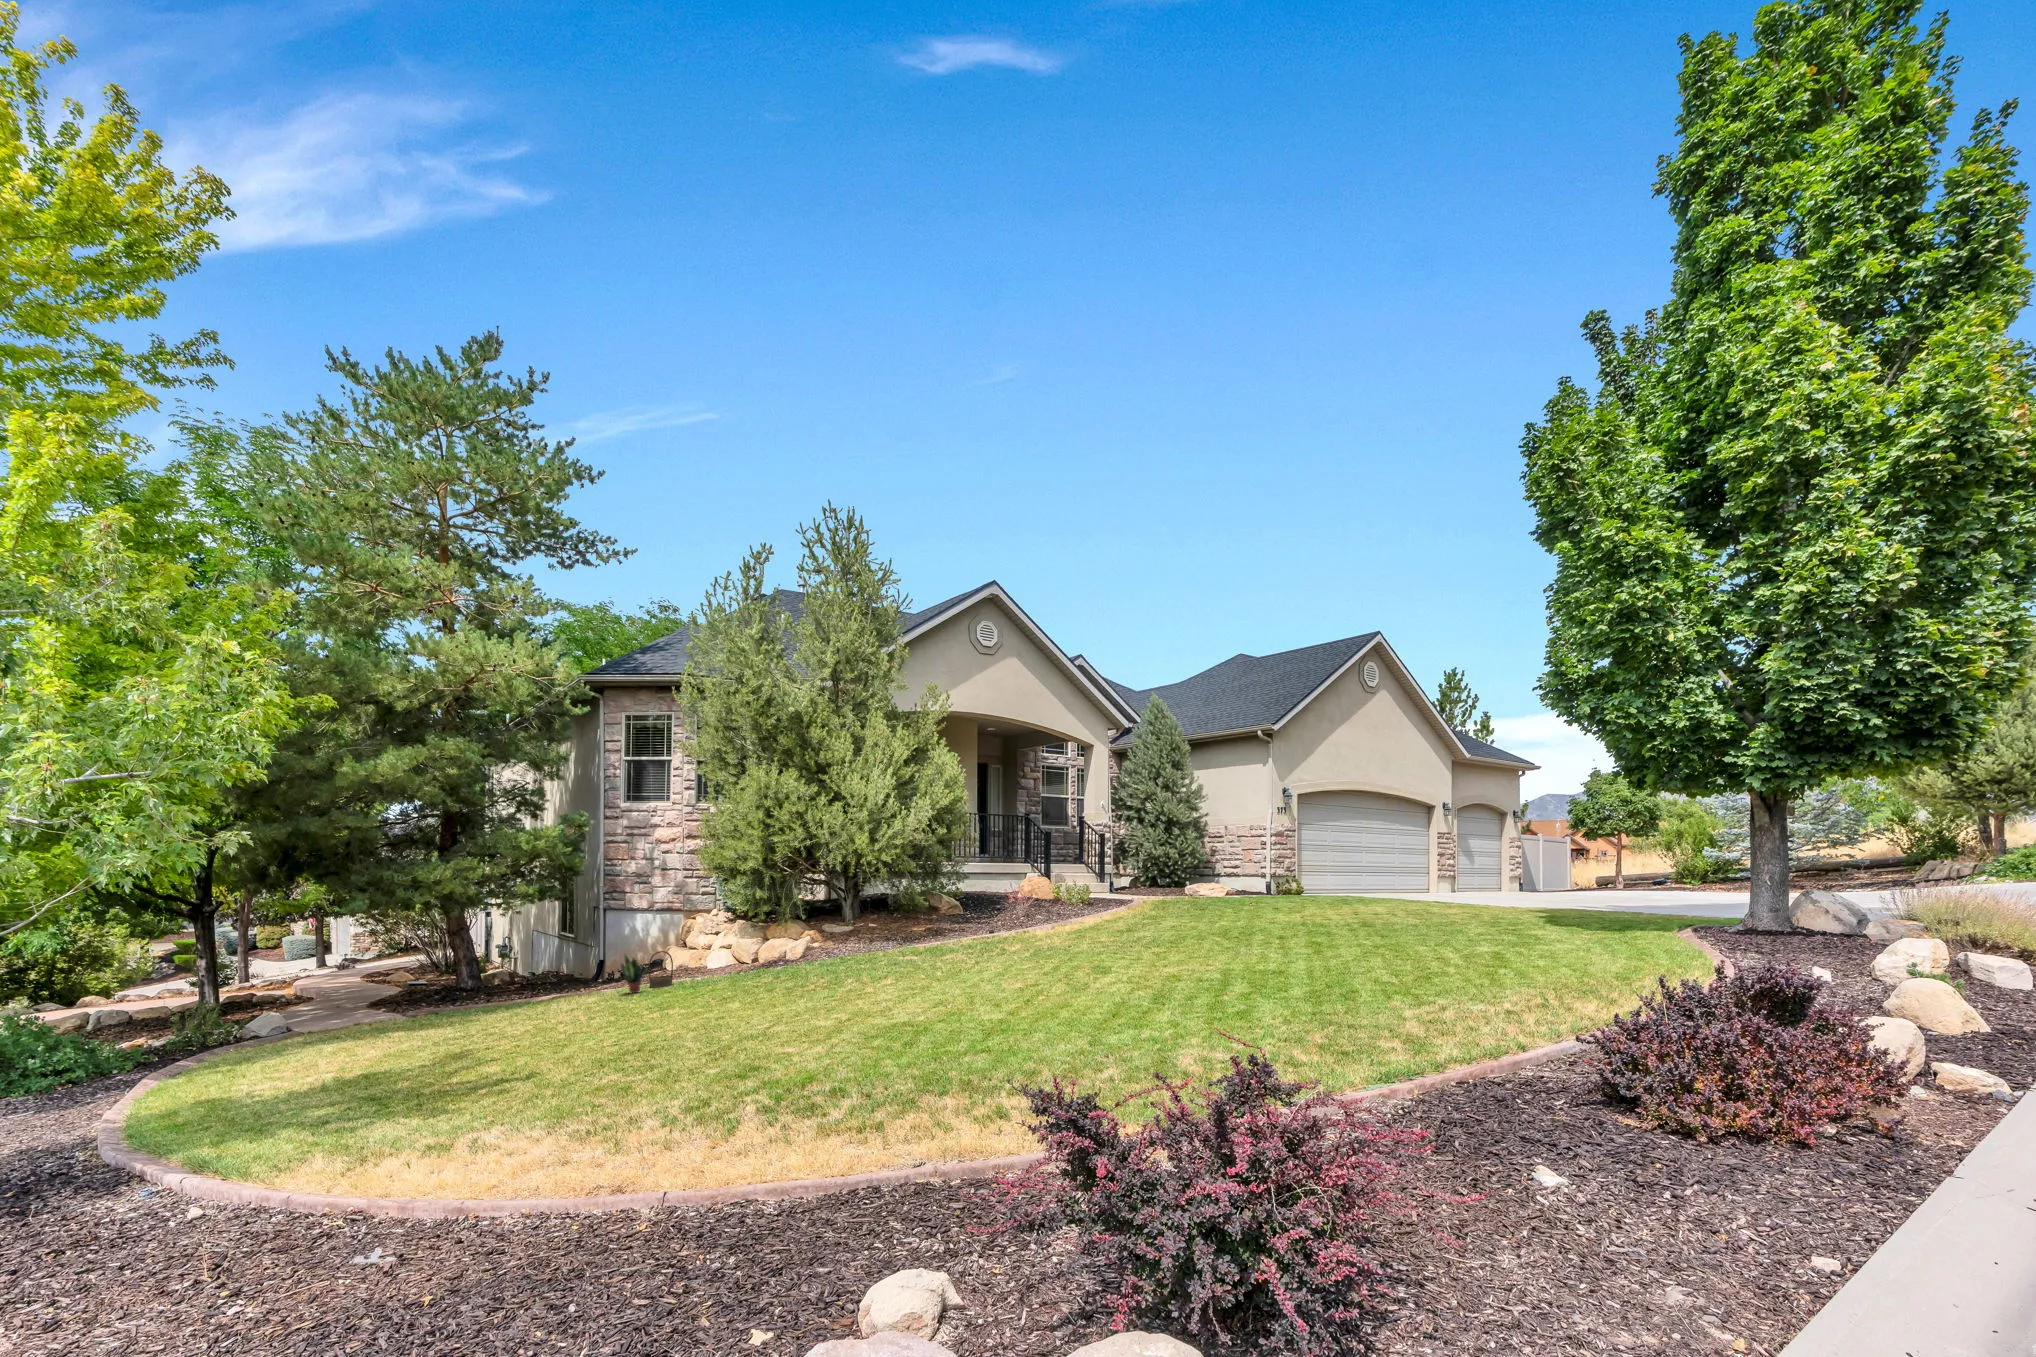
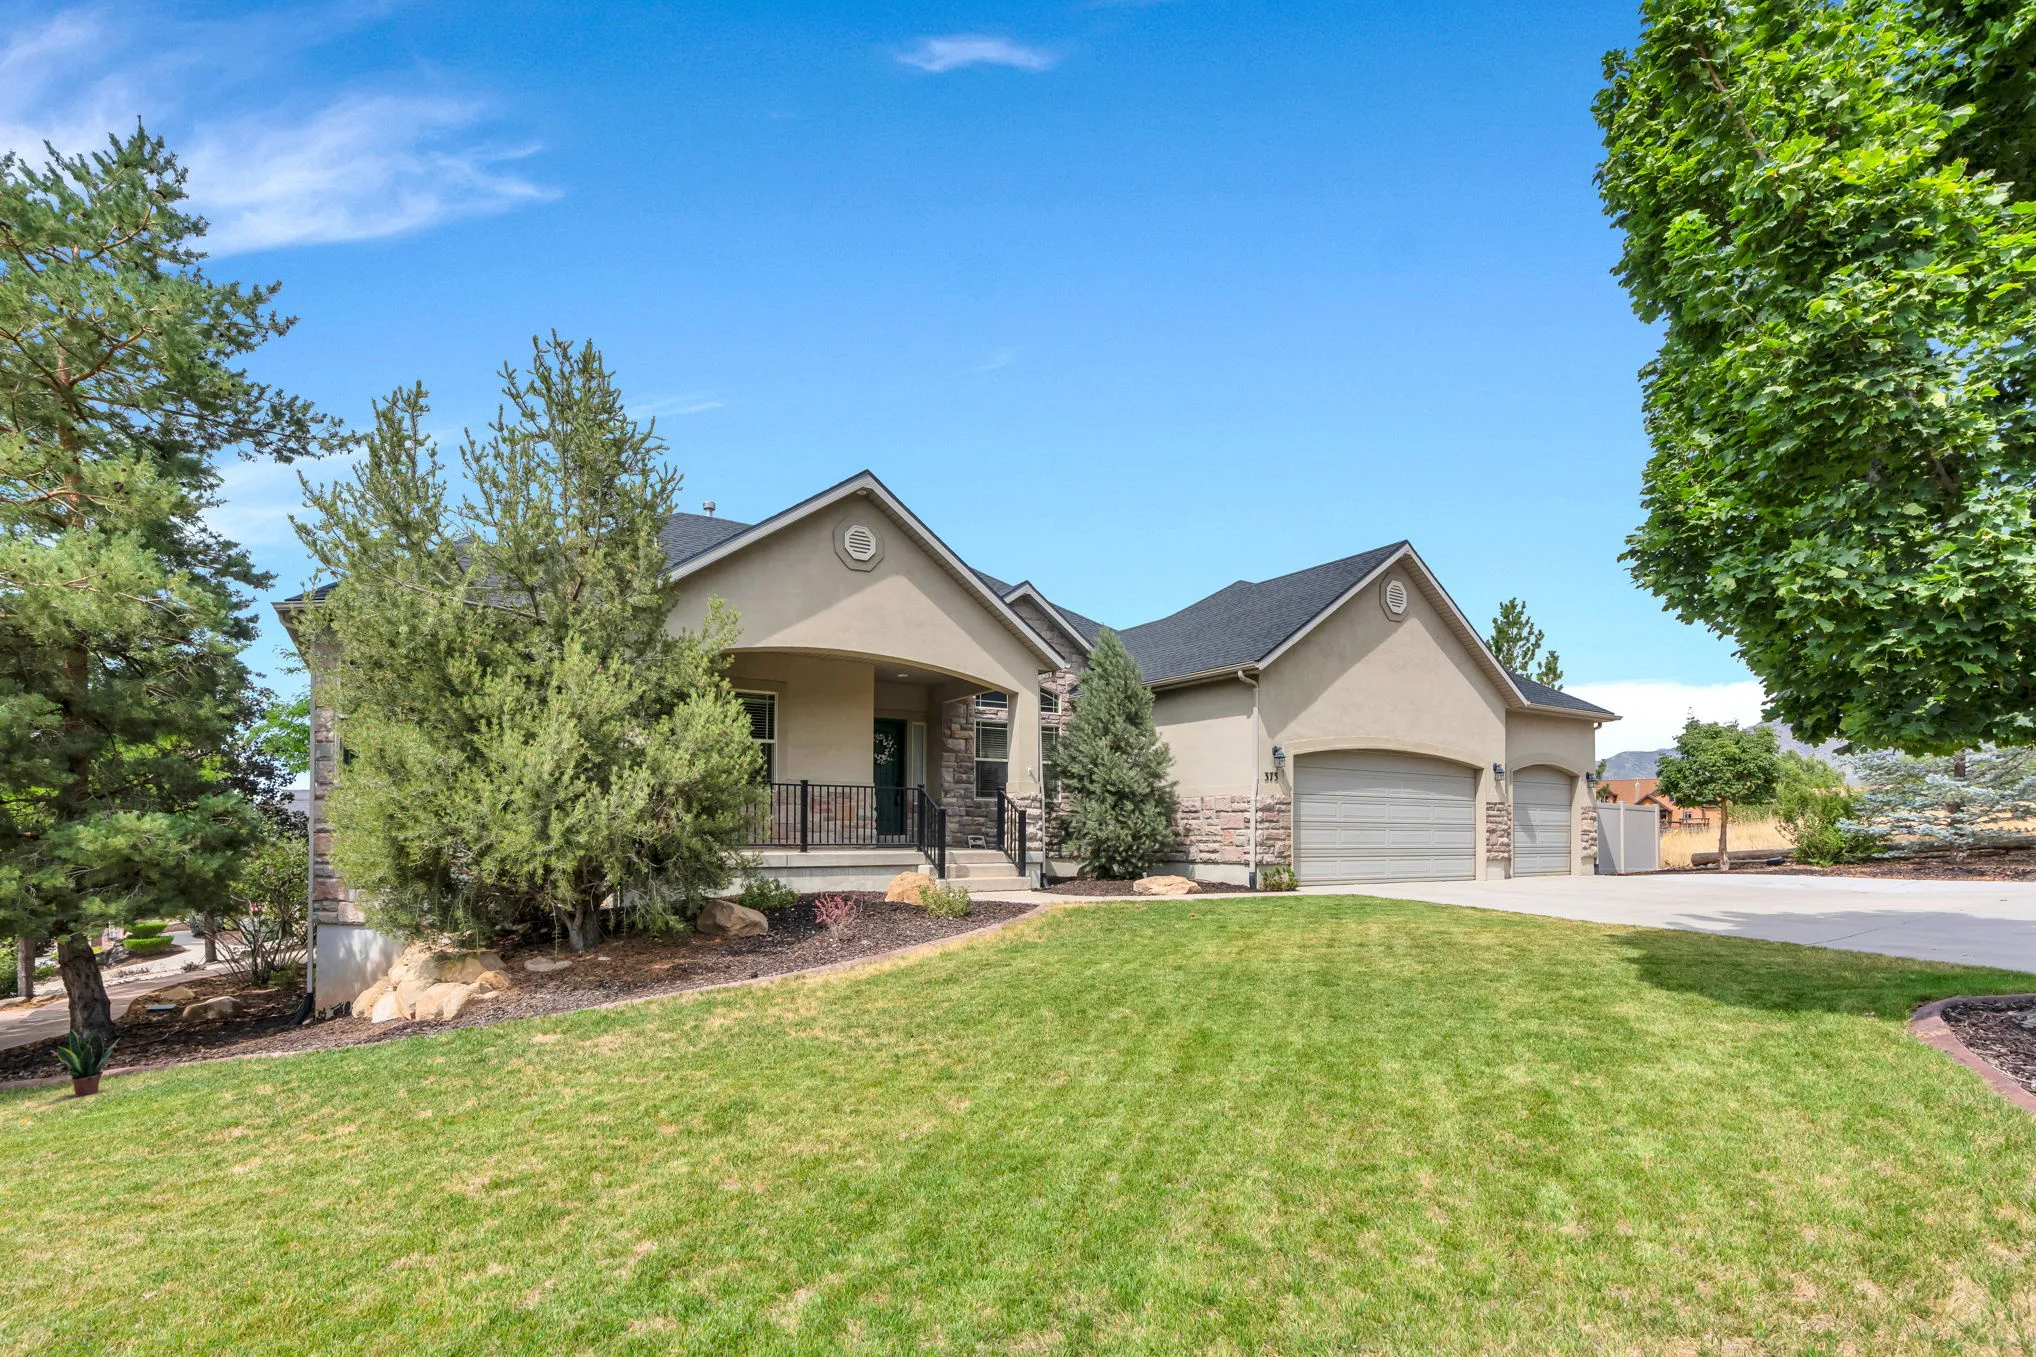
basket: present [649,951,673,988] -> none [140,1018,189,1080]

